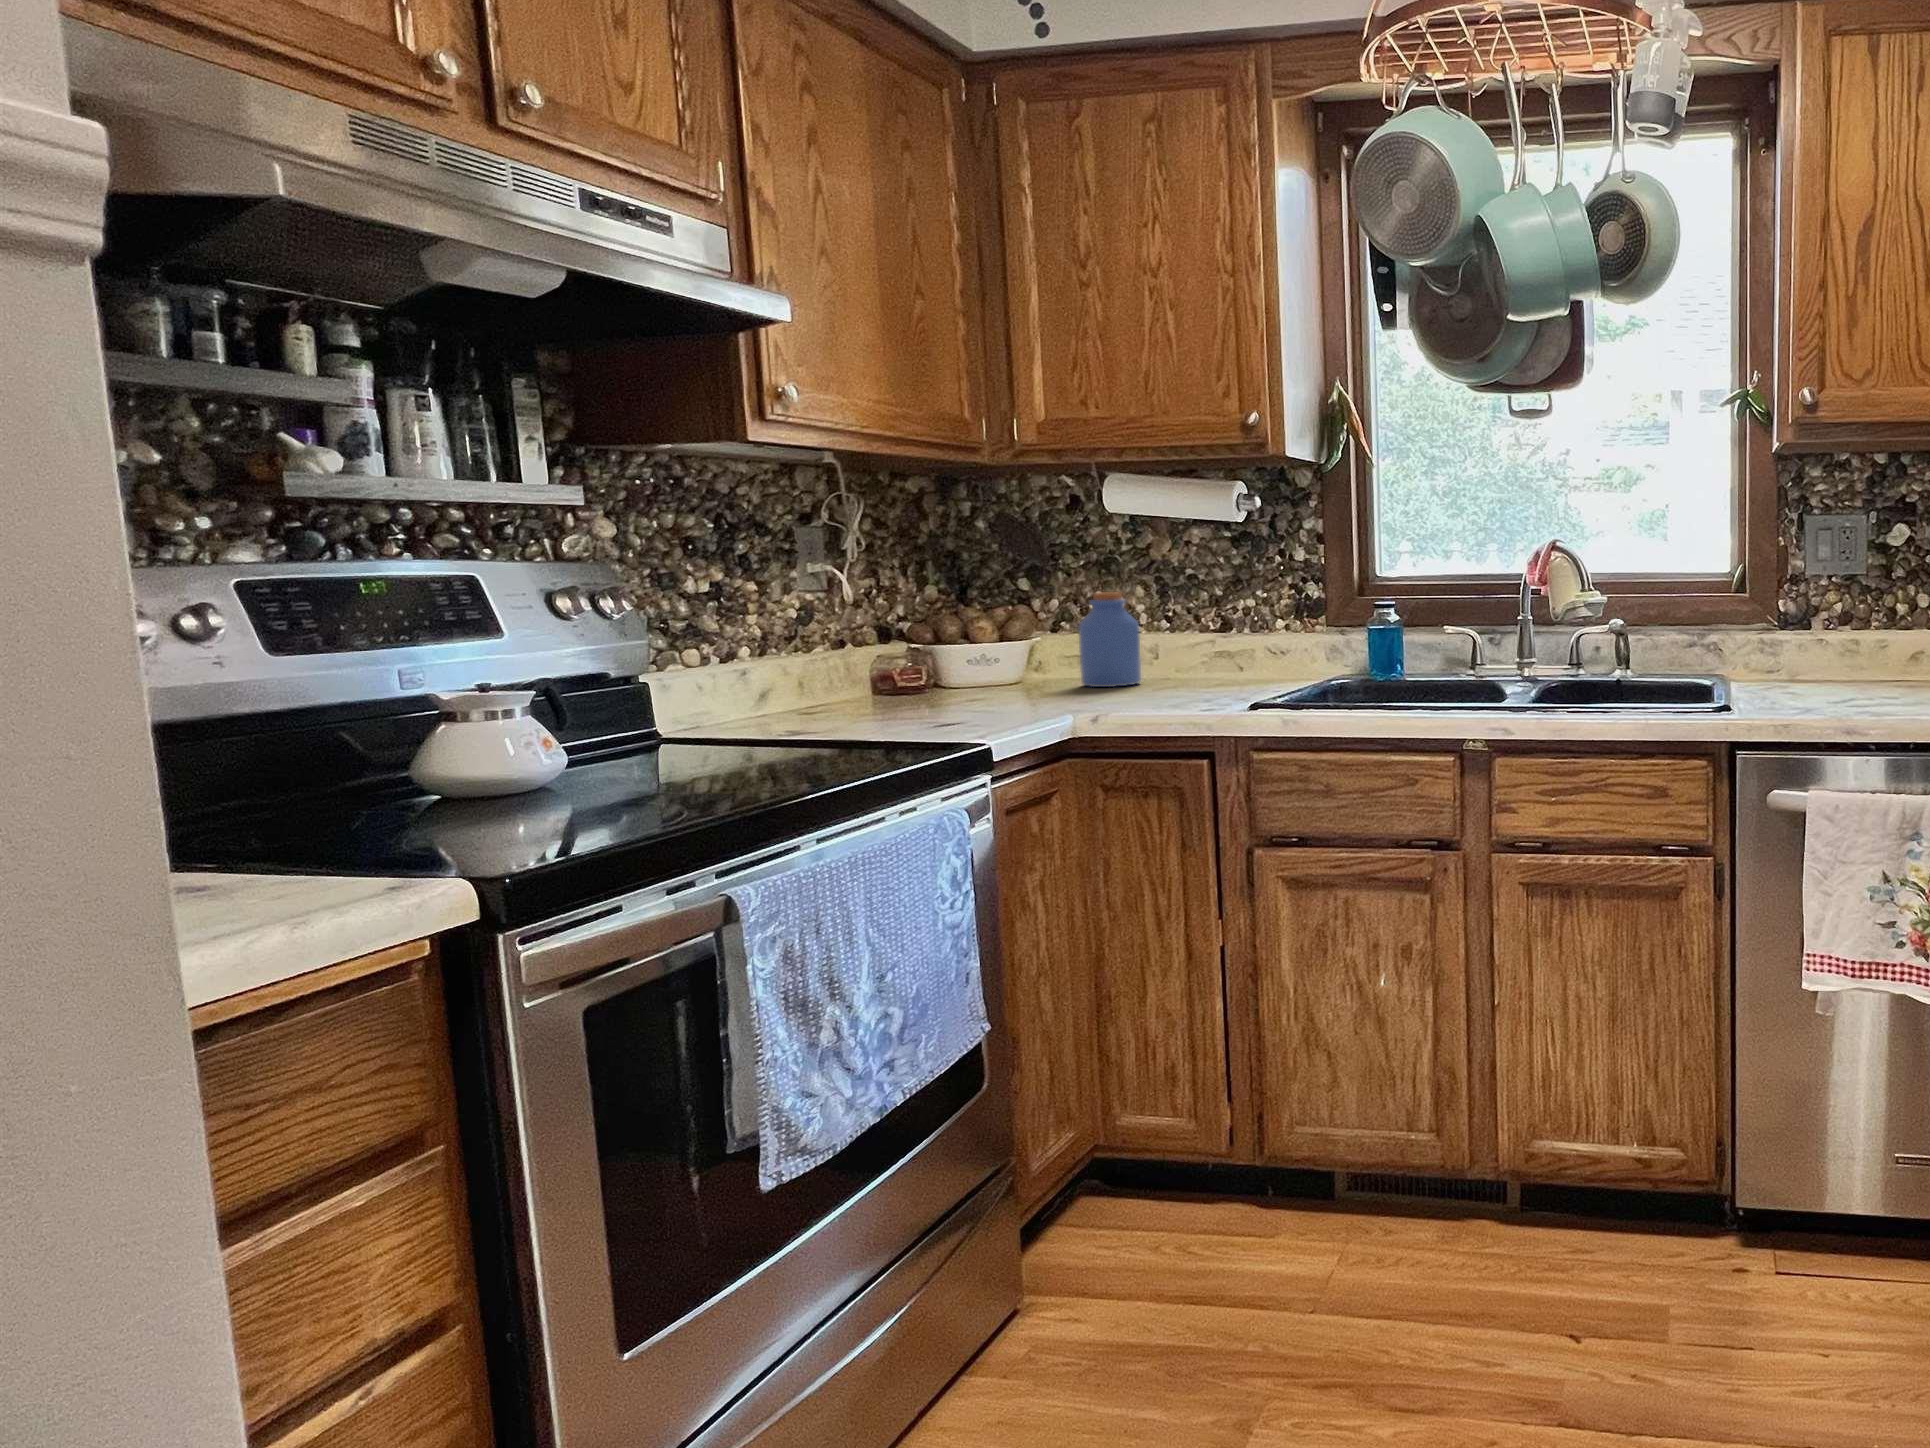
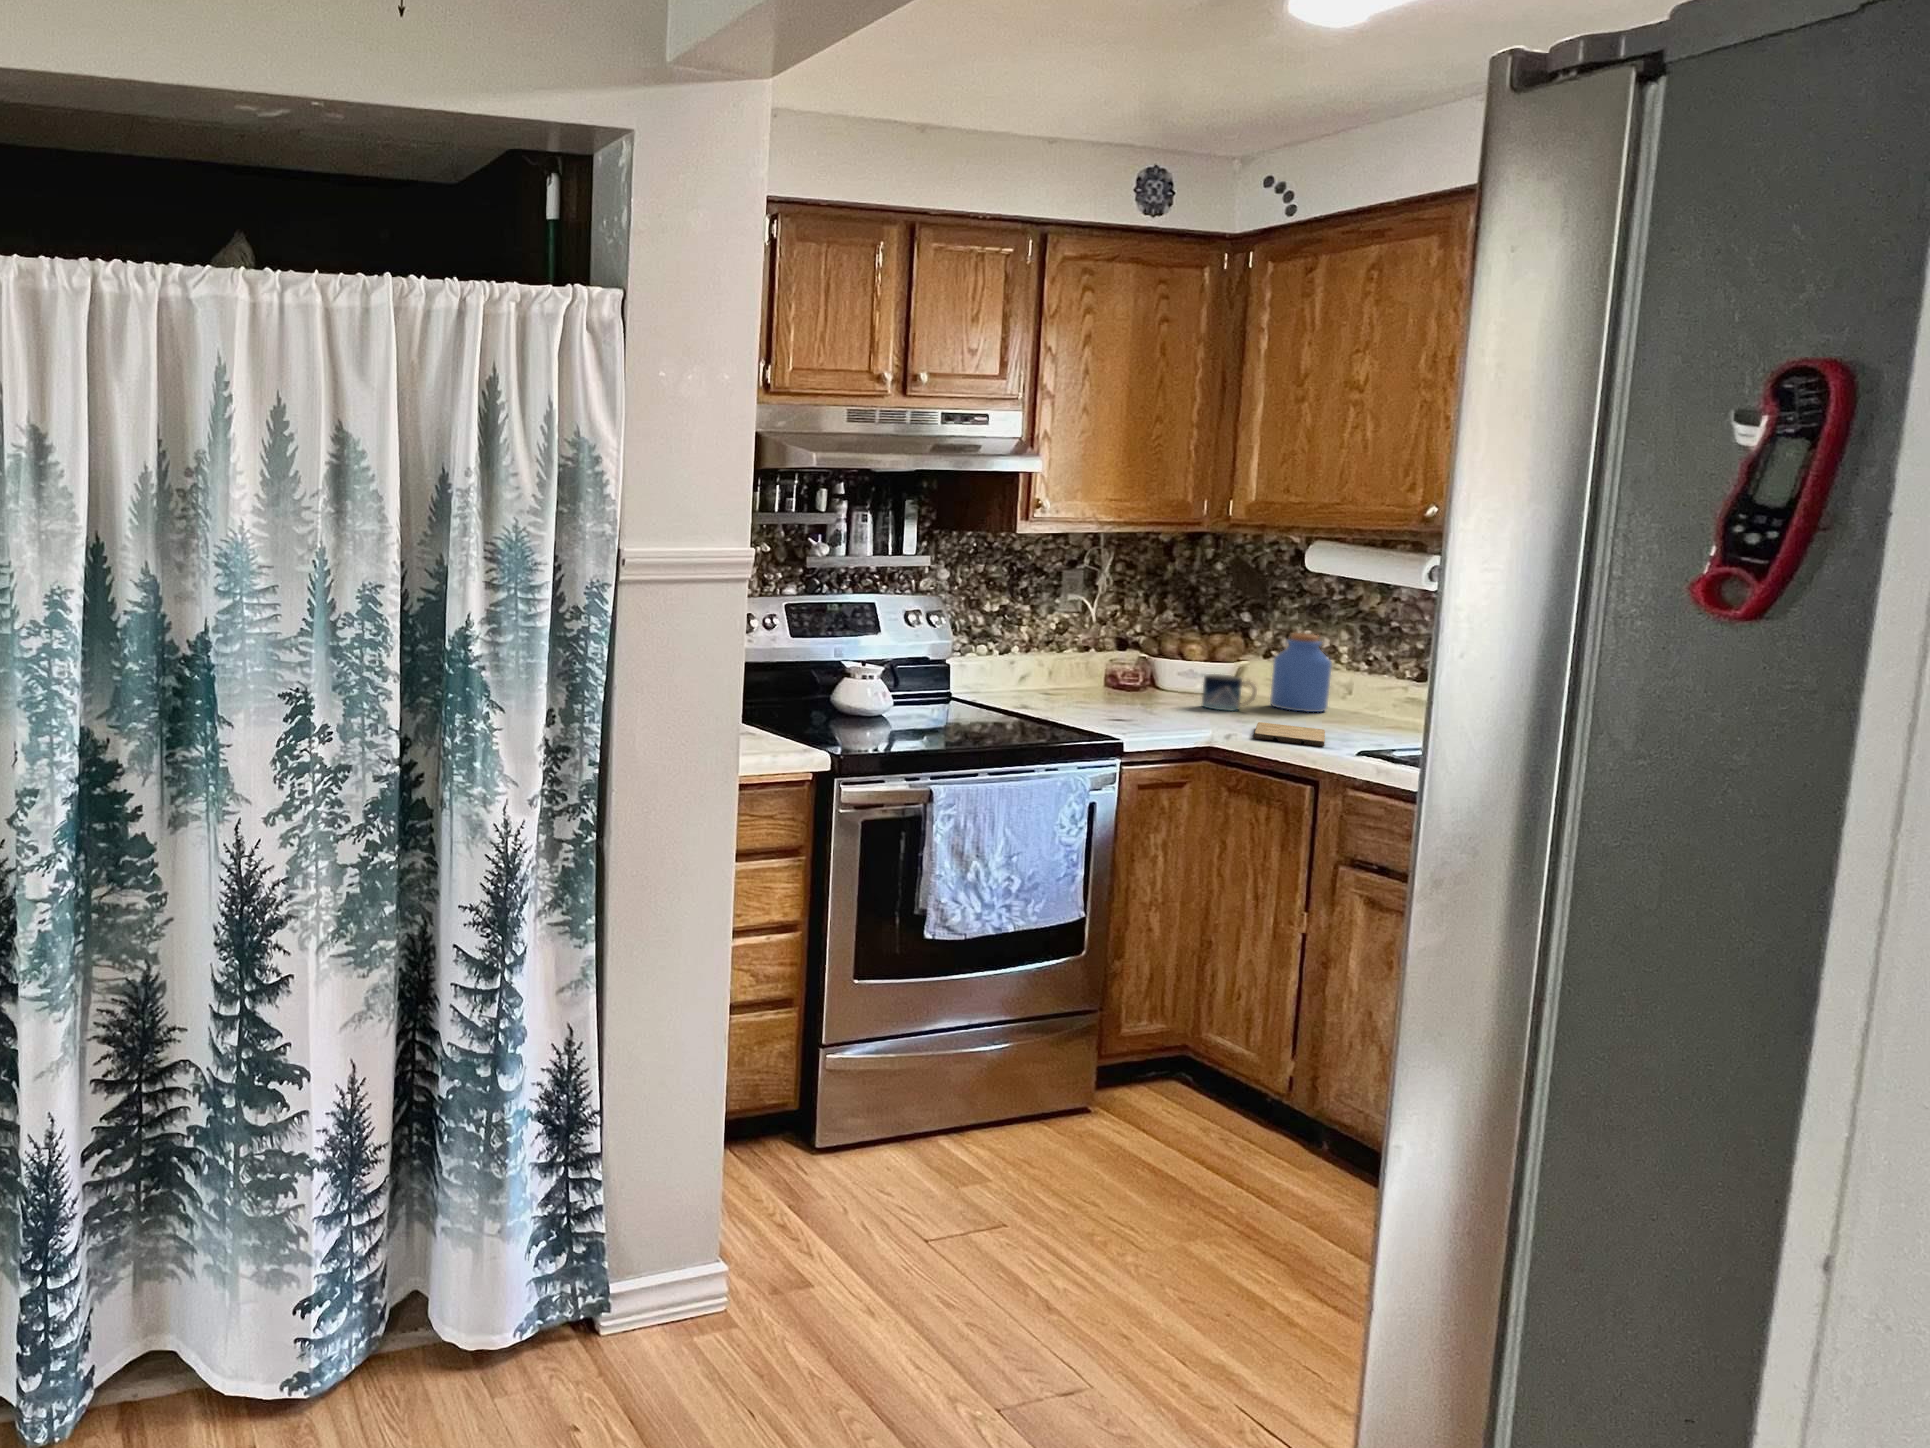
mug: none [1014,652,1079,698] -> present [1202,674,1257,711]
cutting board: none [1110,695,1205,715] -> present [1253,722,1325,746]

